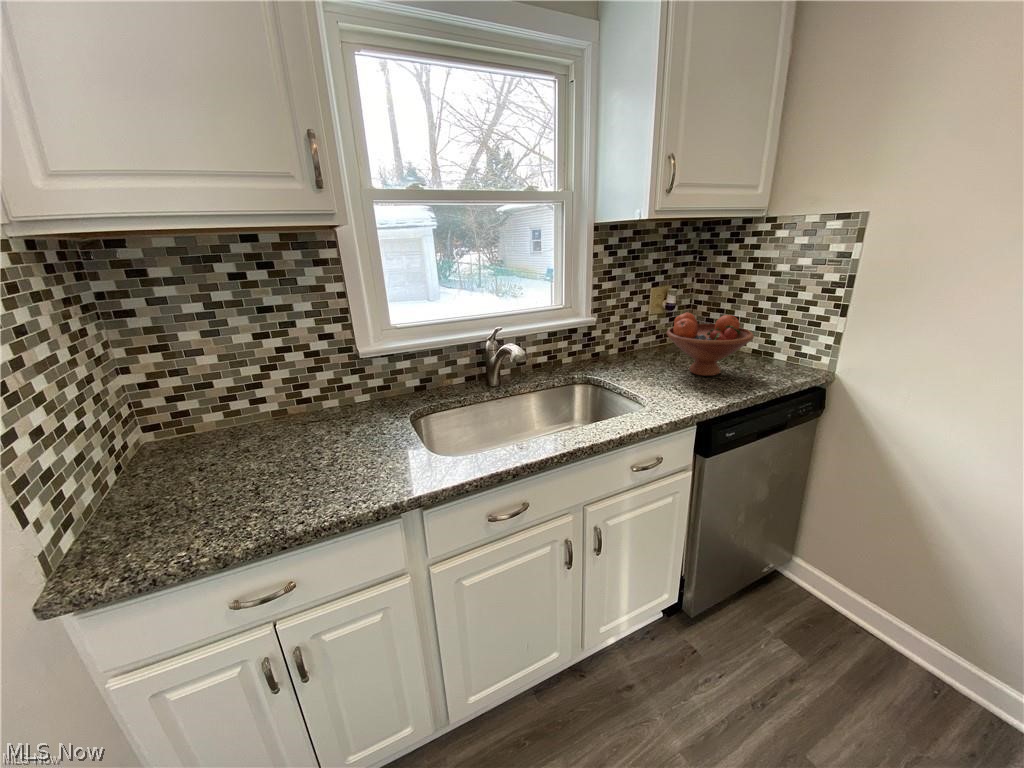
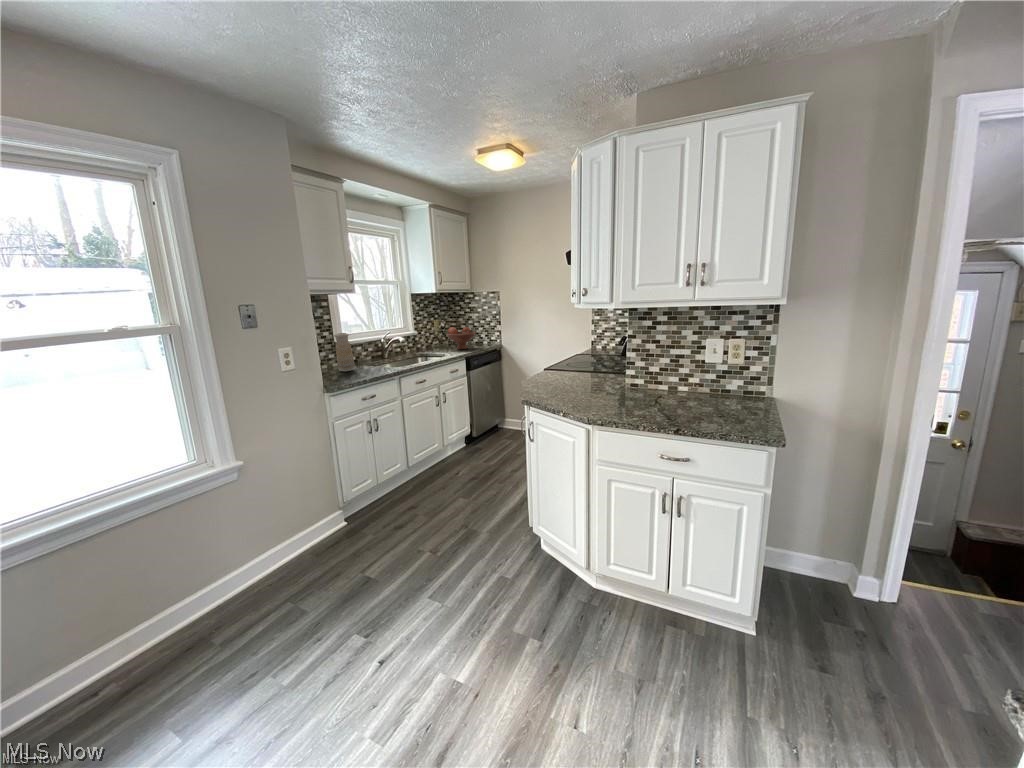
vase: none [299,339,359,441] -> present [334,333,355,371]

